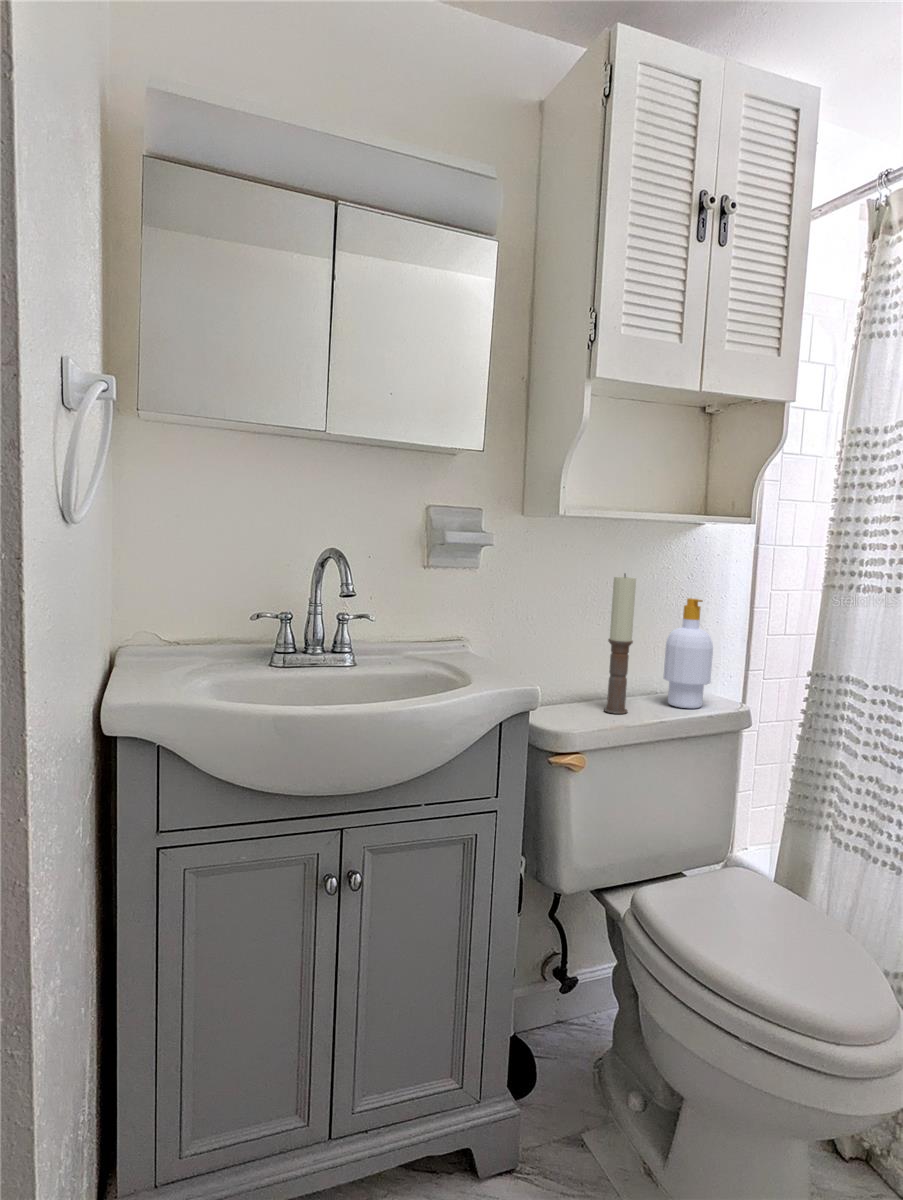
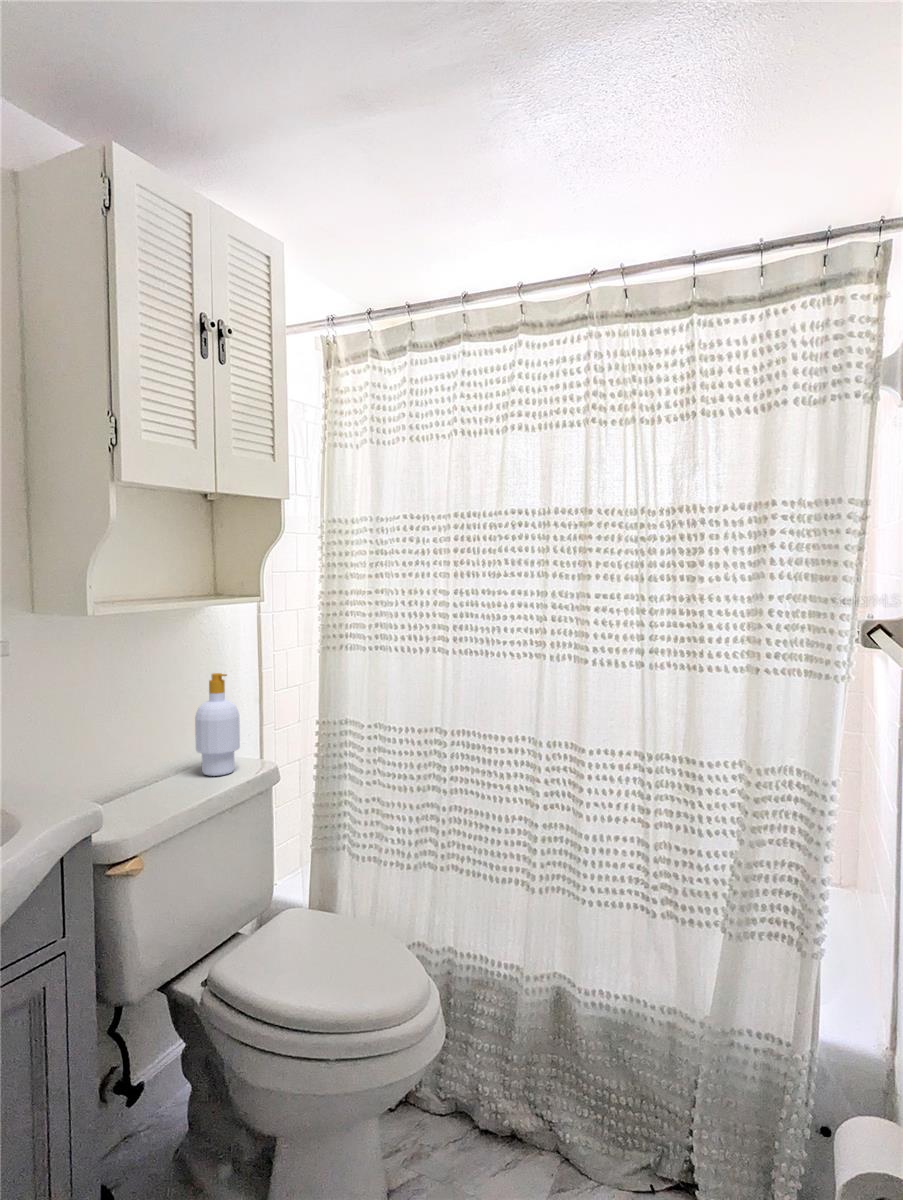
candle: present [604,574,636,714] -> none [147,661,173,798]

